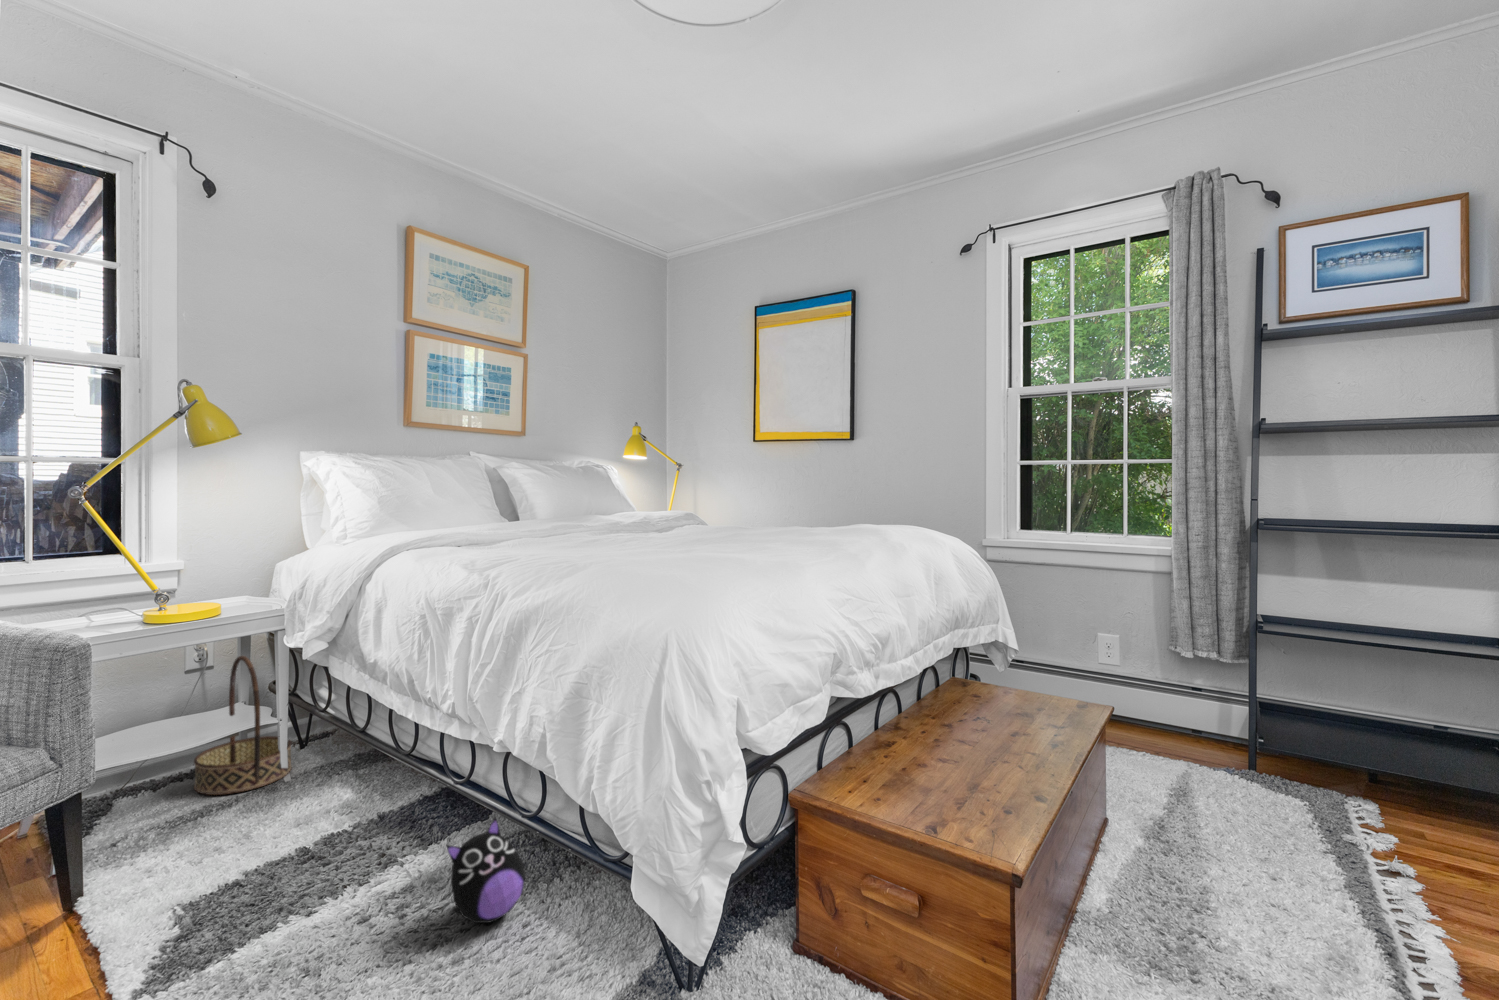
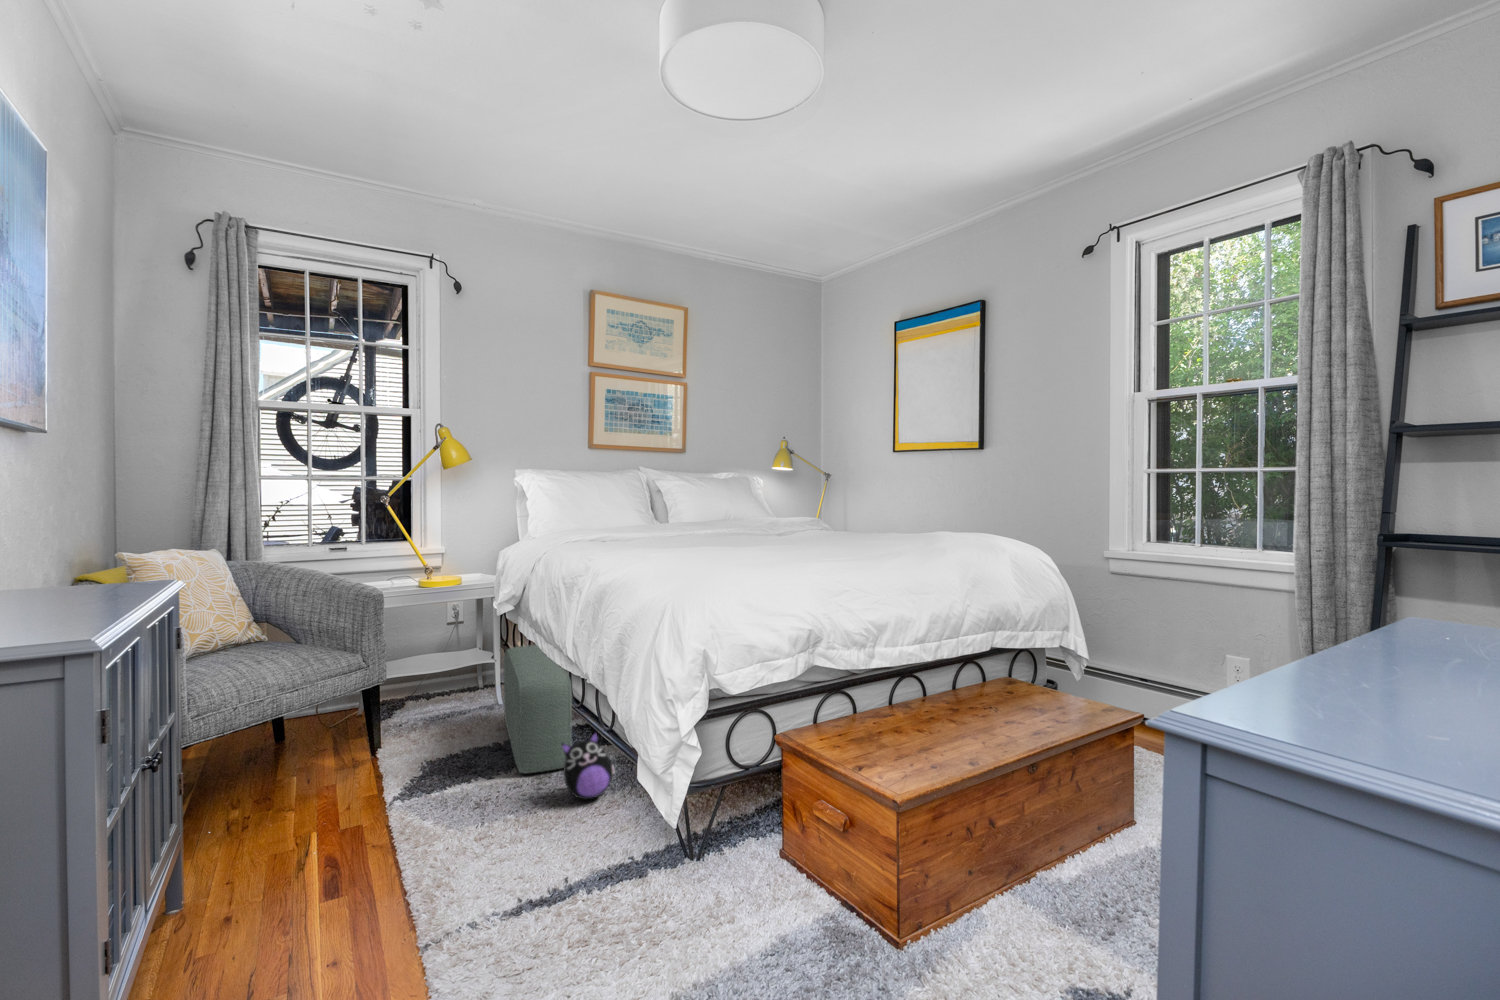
basket: present [194,656,292,795] -> none [448,613,507,707]
pouf: none [302,693,440,896] -> present [503,645,572,773]

